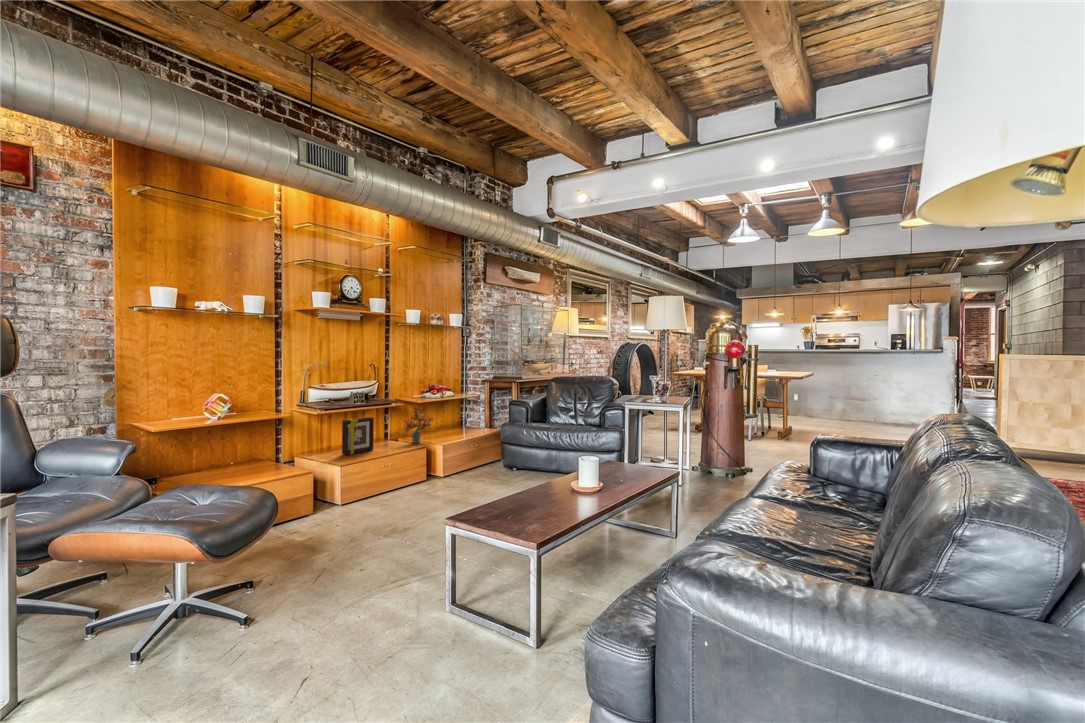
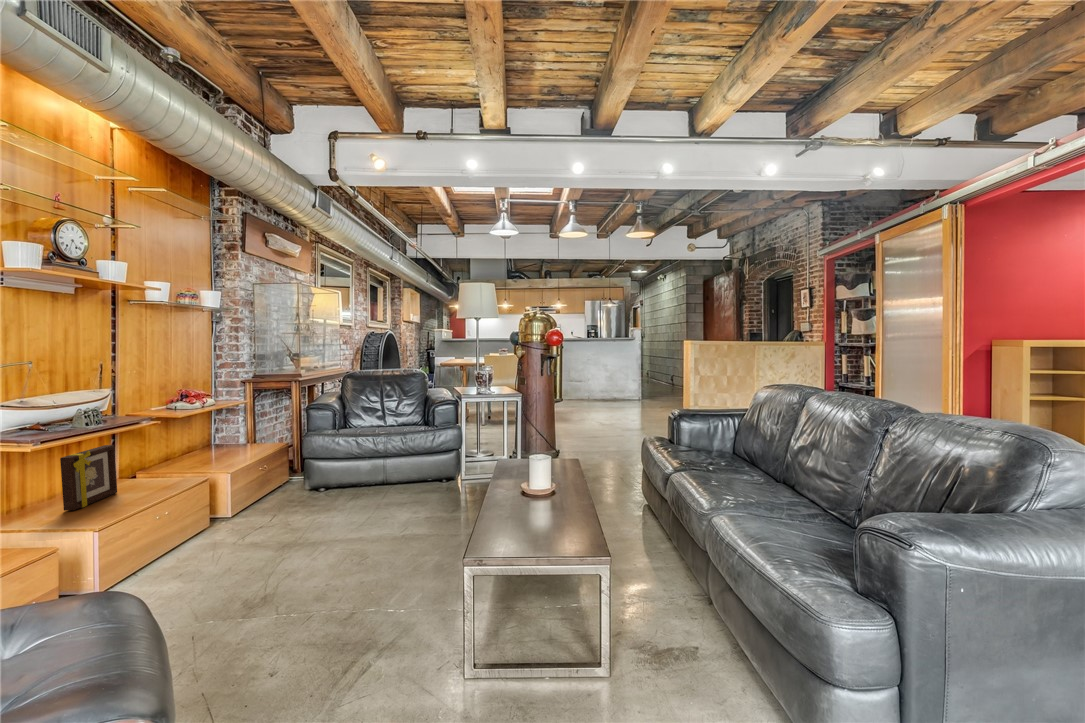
potted plant: present [405,405,433,443] -> none [156,410,203,470]

